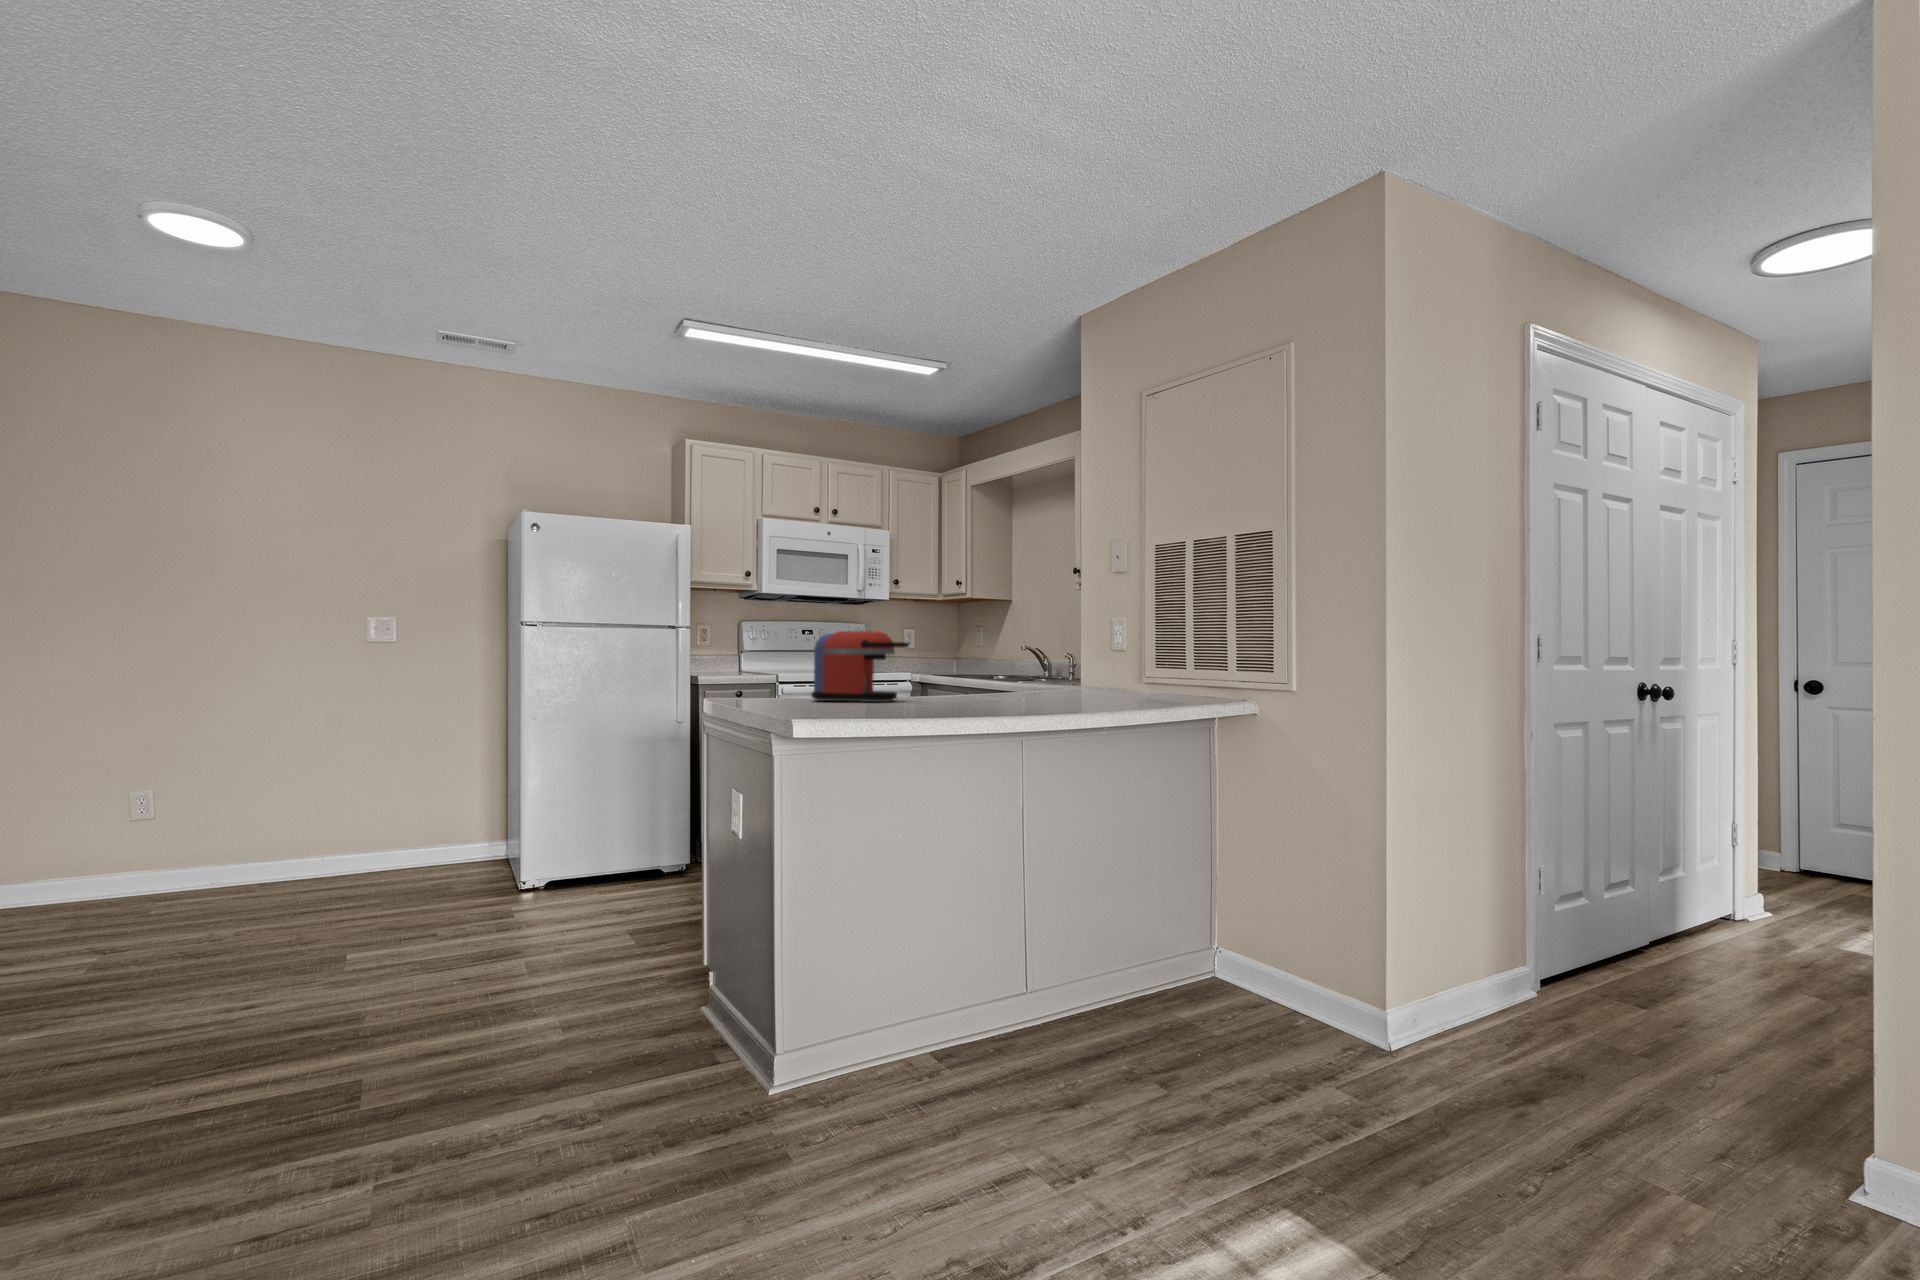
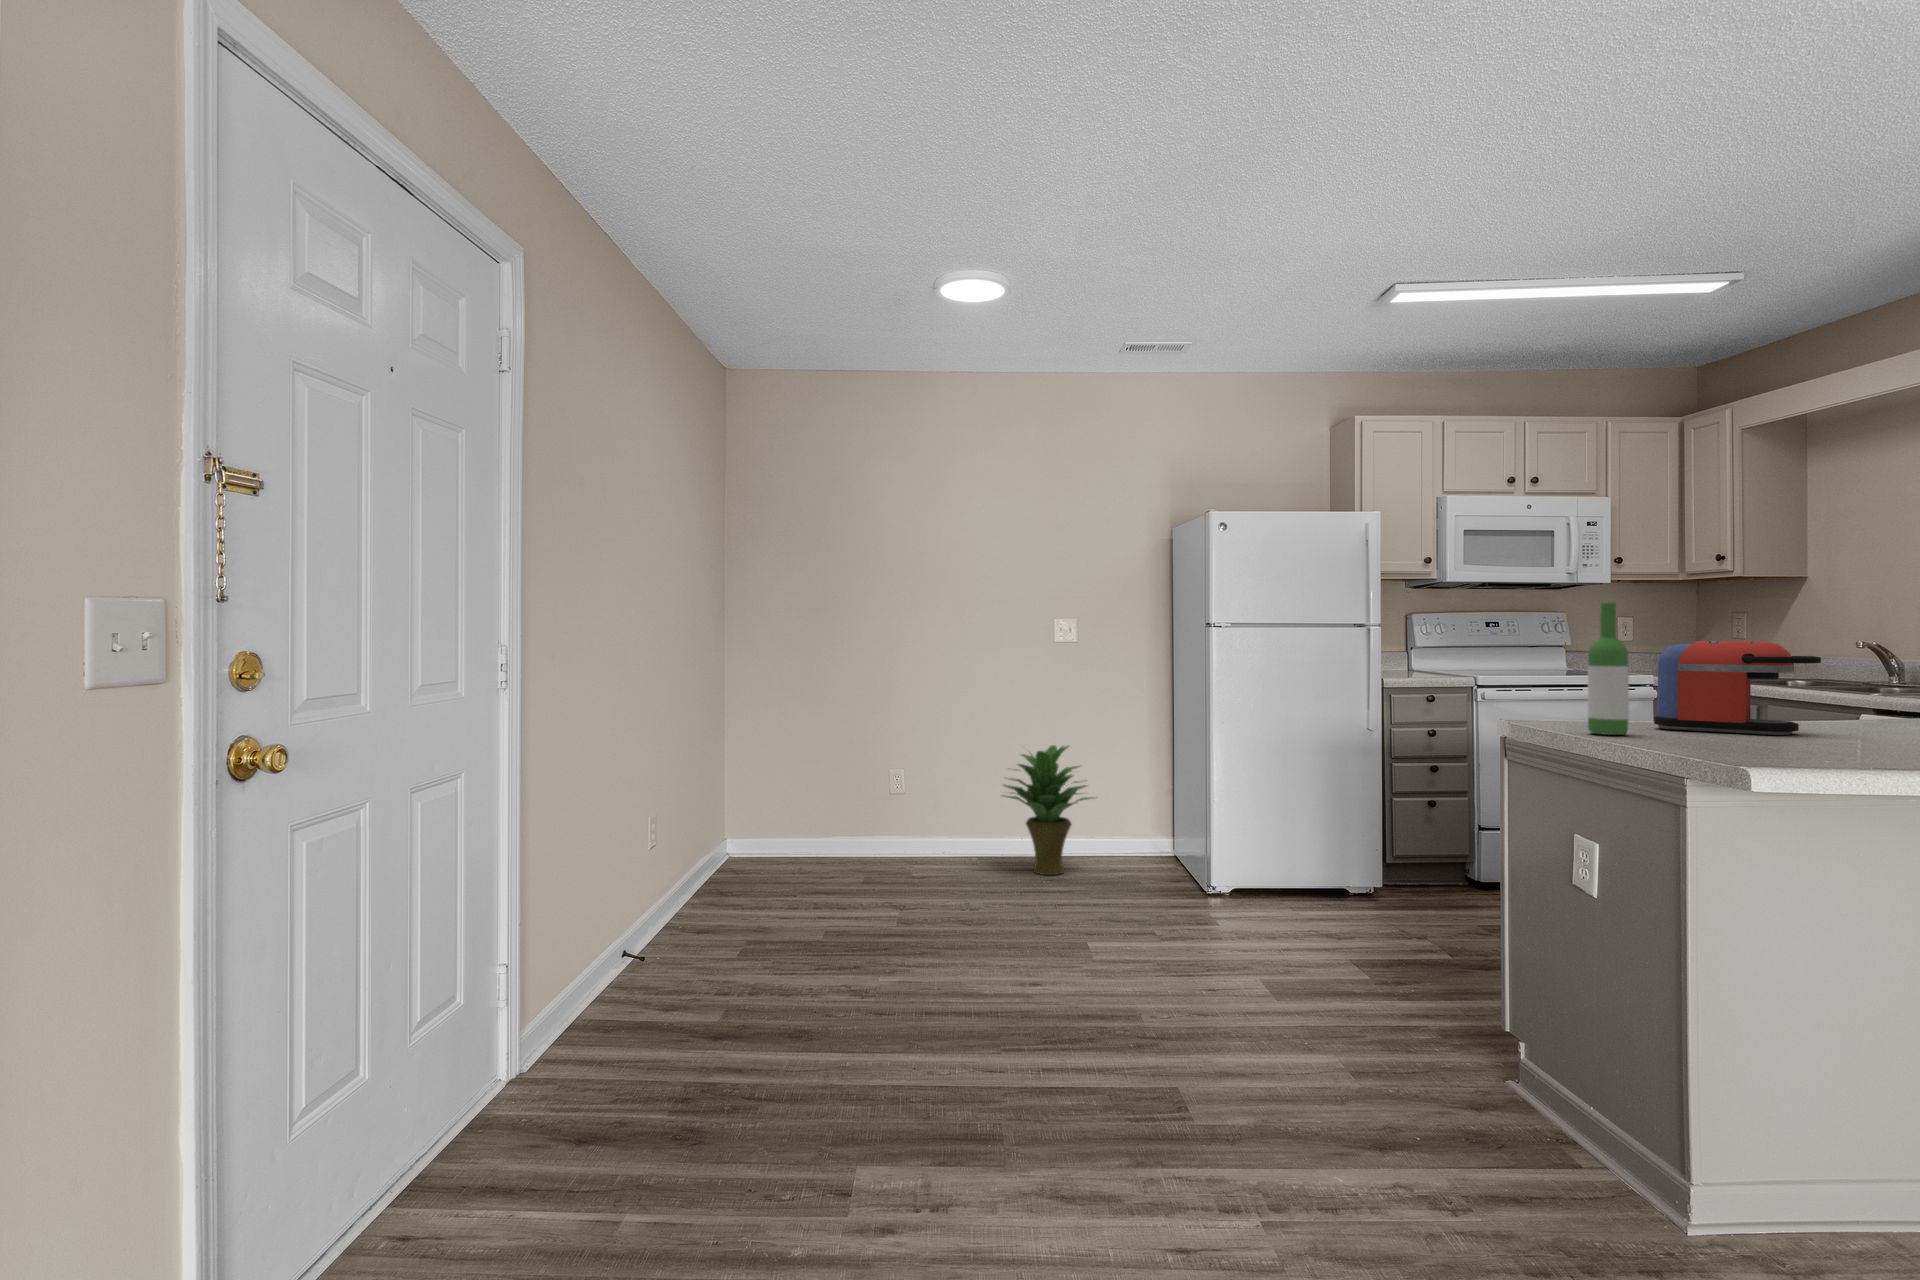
wine bottle: none [751,597,779,705] -> present [1588,602,1629,735]
potted plant: none [283,749,408,891] -> present [1004,745,1093,875]

